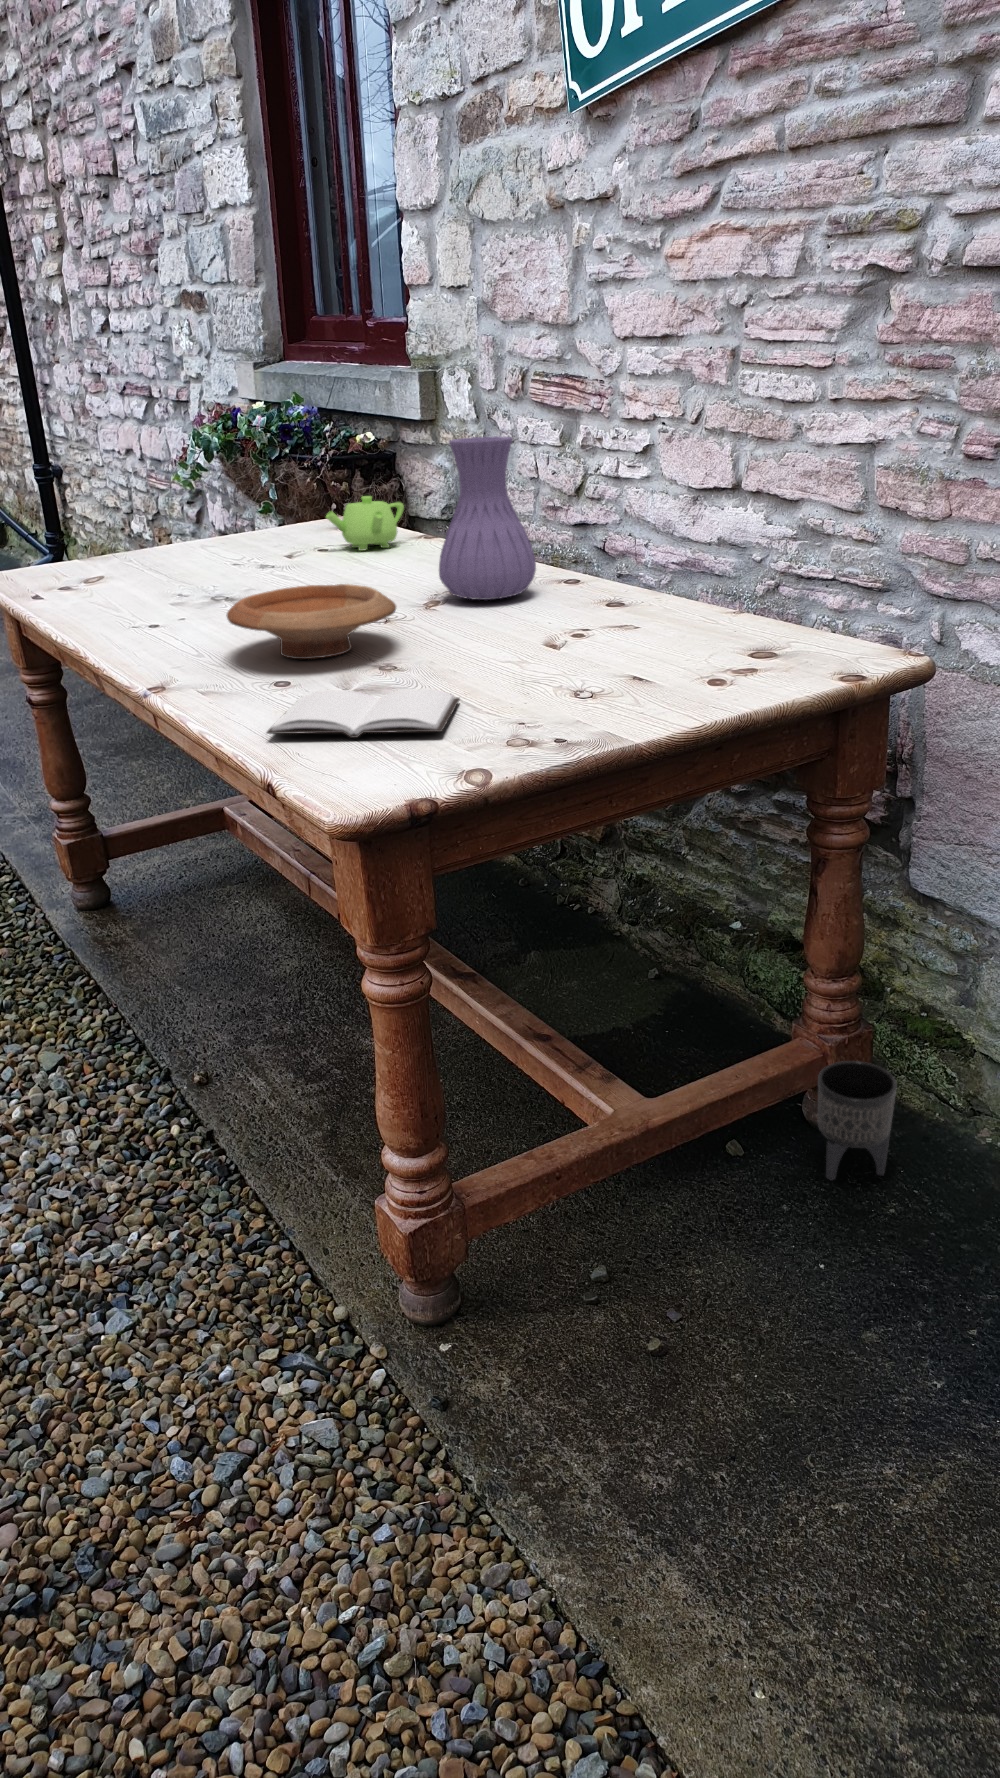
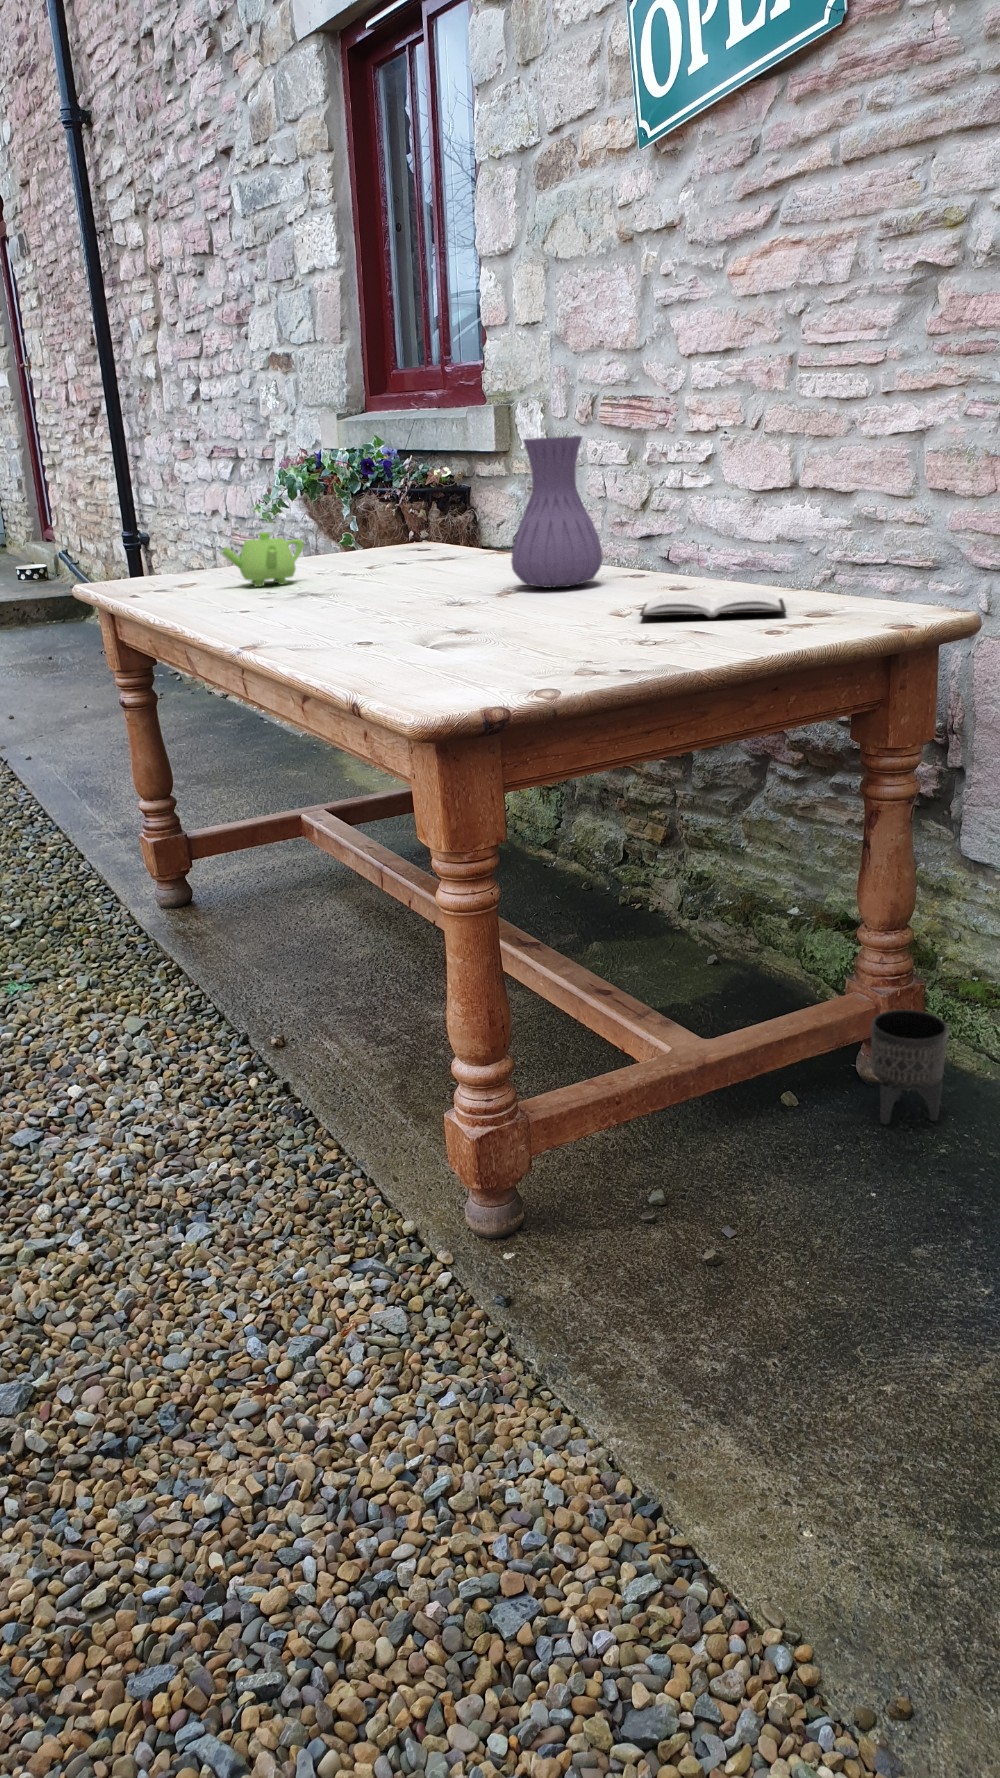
teapot: present [326,496,404,551] -> present [221,532,304,587]
wooden bowl: present [226,584,396,659] -> none [316,563,473,625]
book: present [267,688,460,738] -> present [640,591,786,618]

